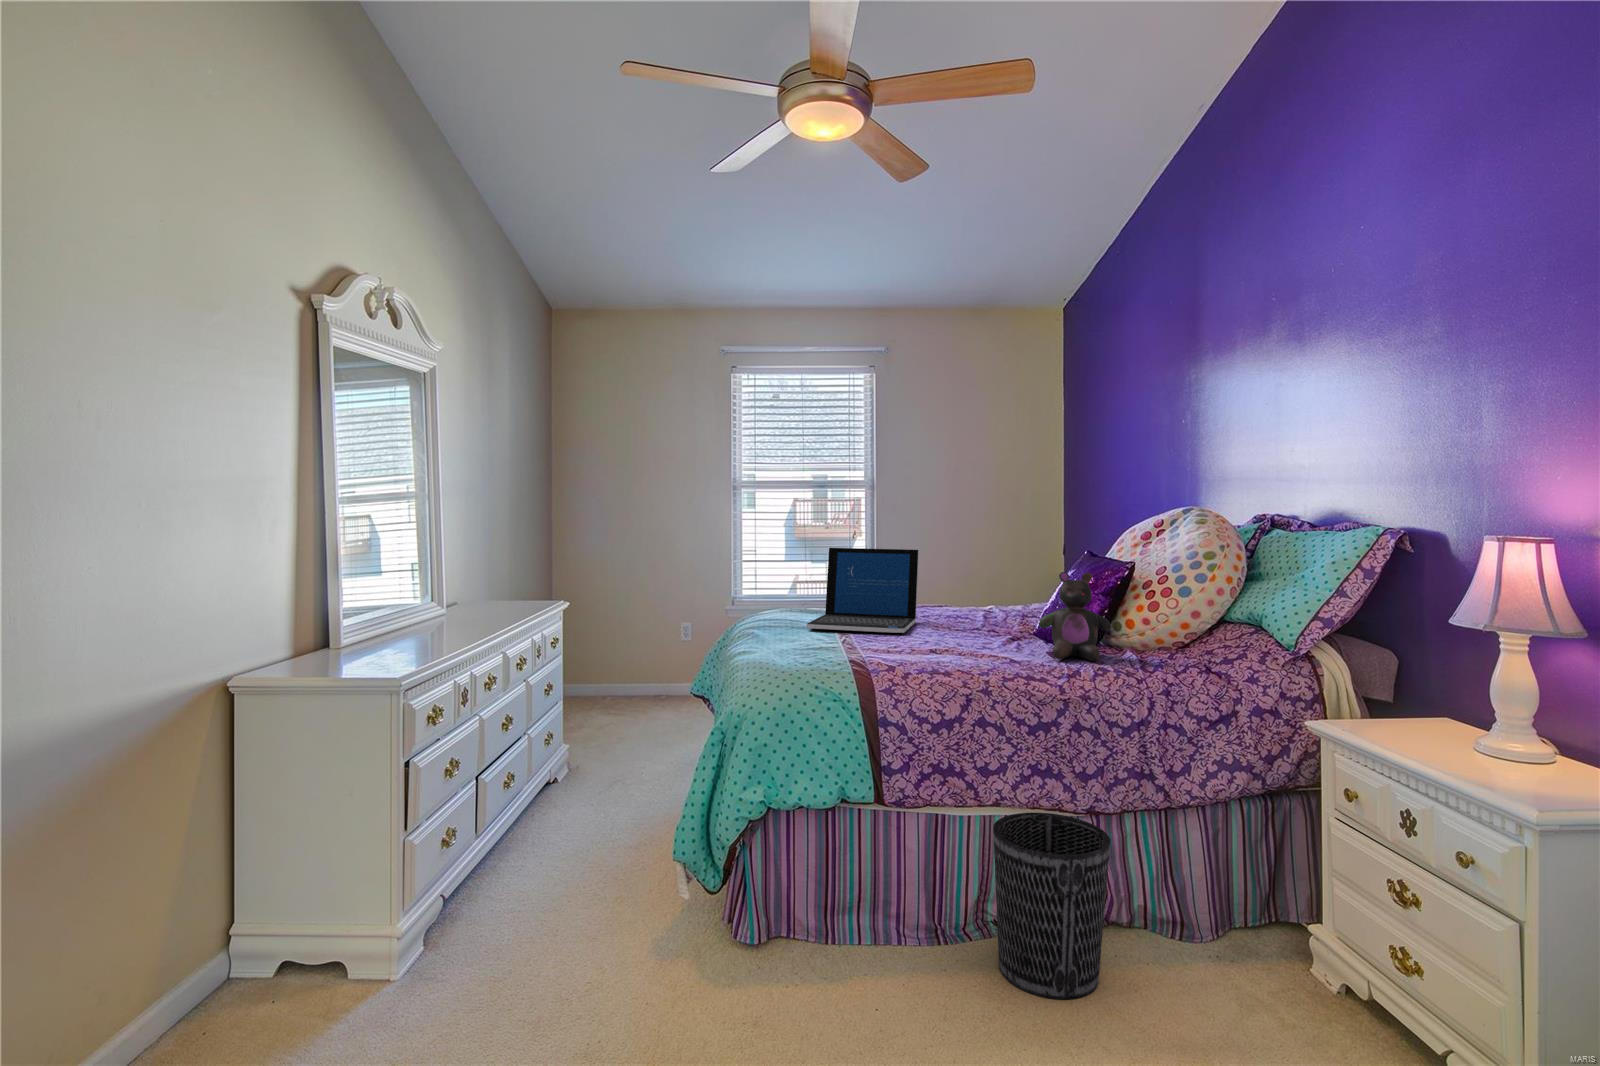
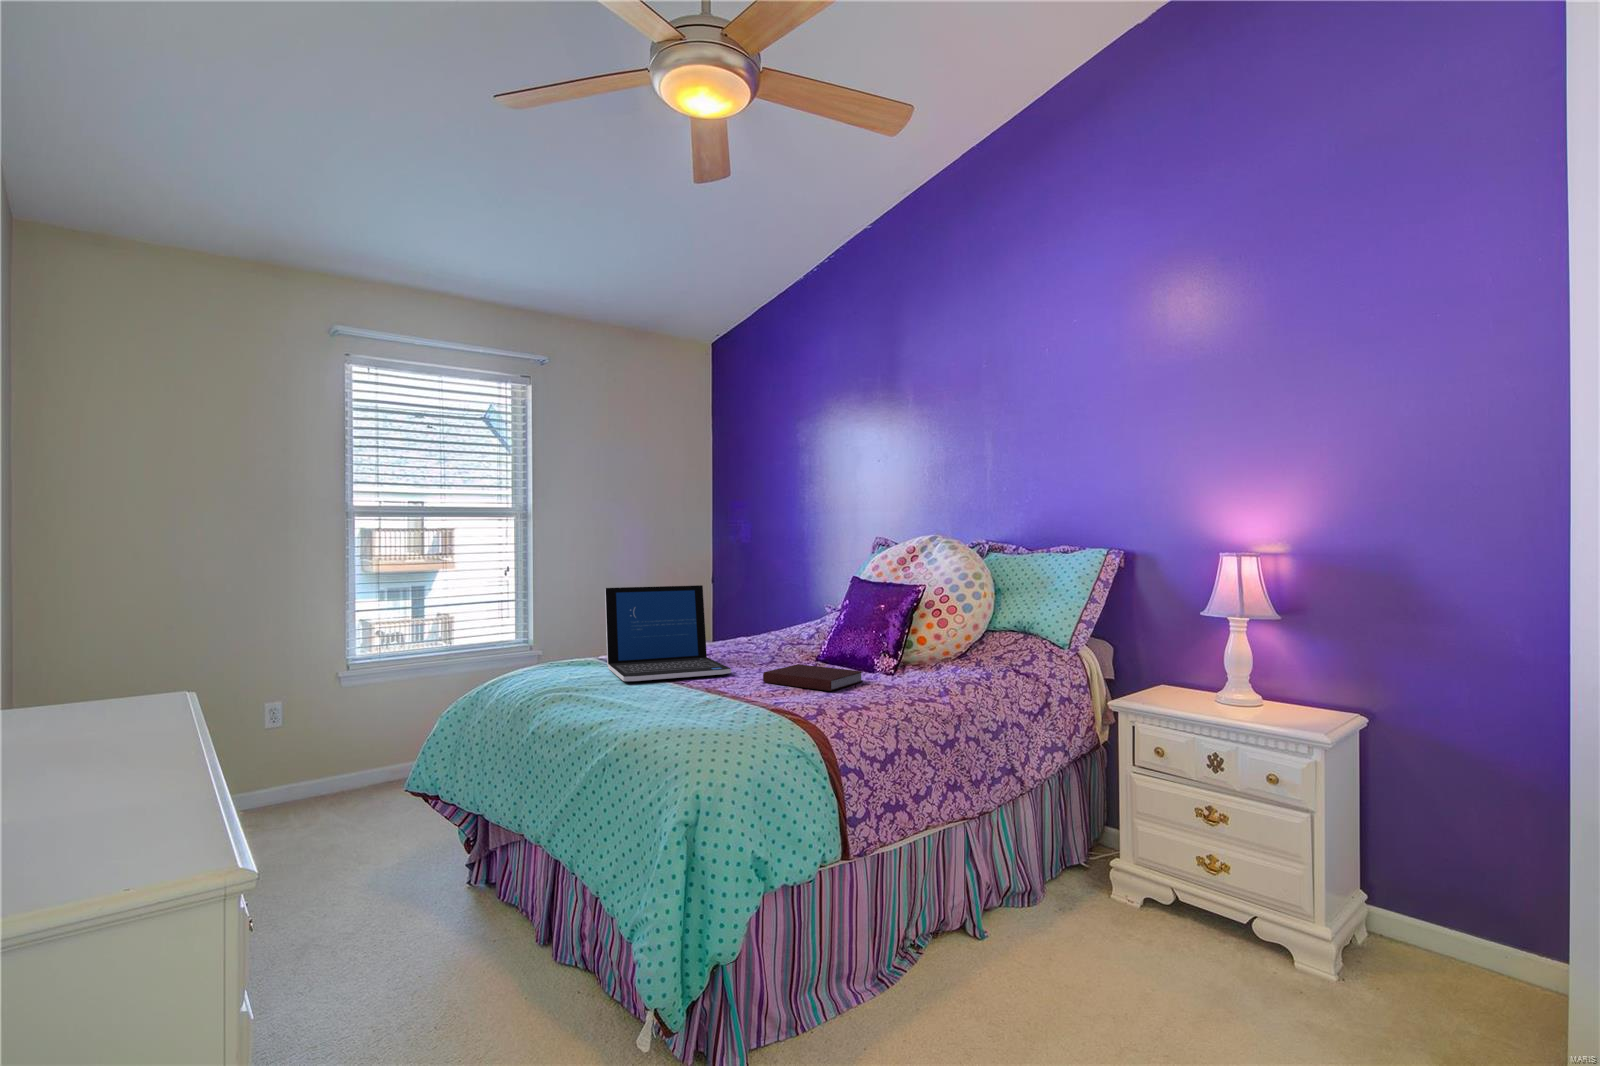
stuffed bear: present [1039,572,1111,661] -> none [882,598,946,679]
notebook: none [913,632,1003,657] -> present [763,664,862,691]
wastebasket: present [993,813,1110,999] -> none [939,822,1047,1001]

